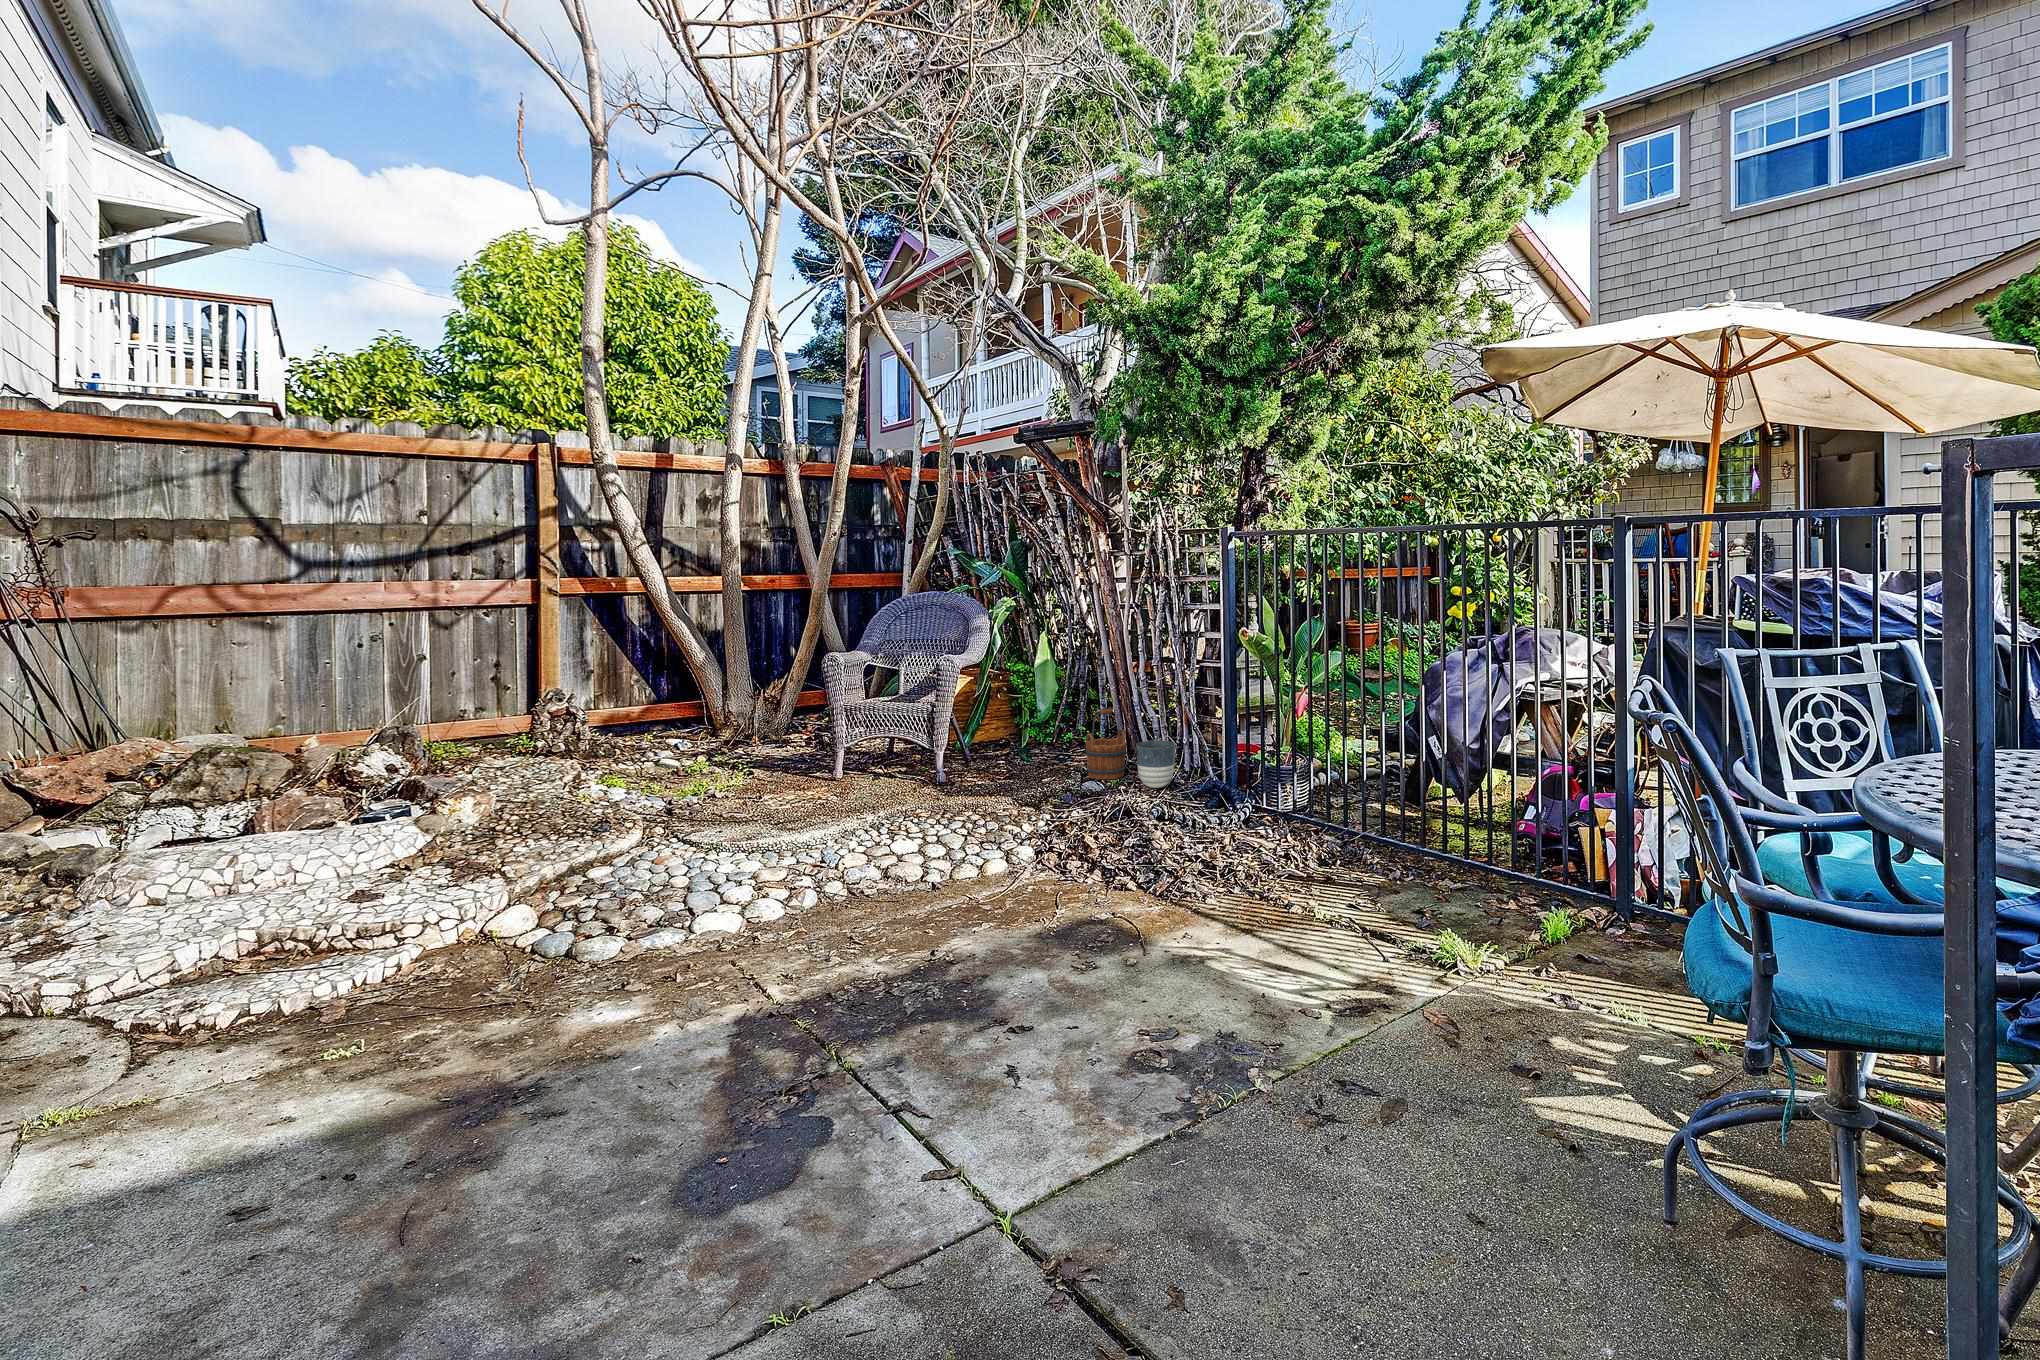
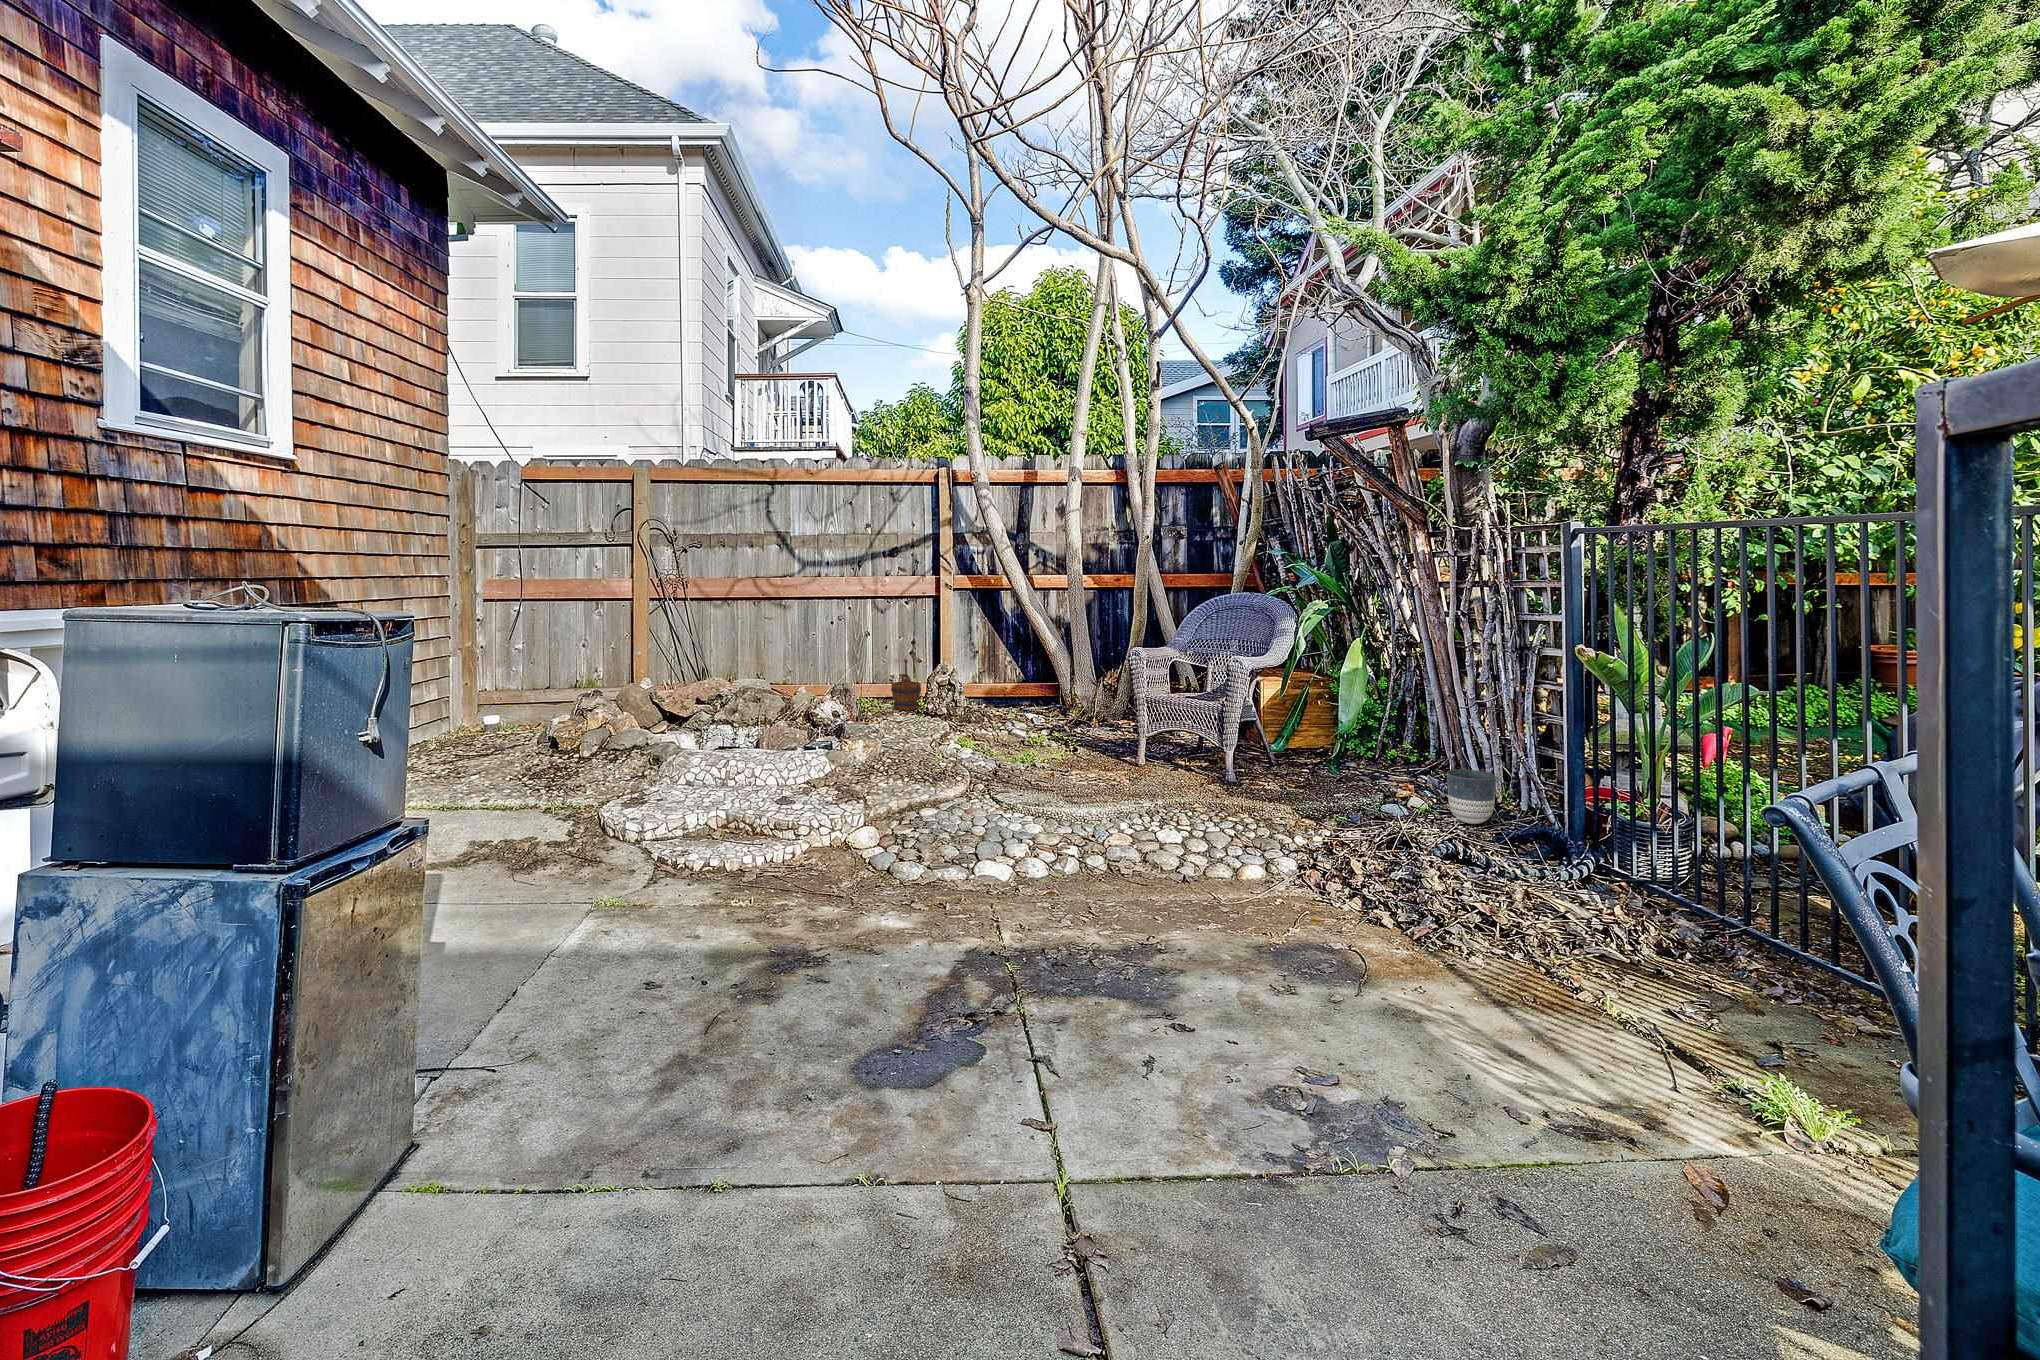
wooden bucket: present [1086,709,1127,780] -> present [891,659,921,710]

